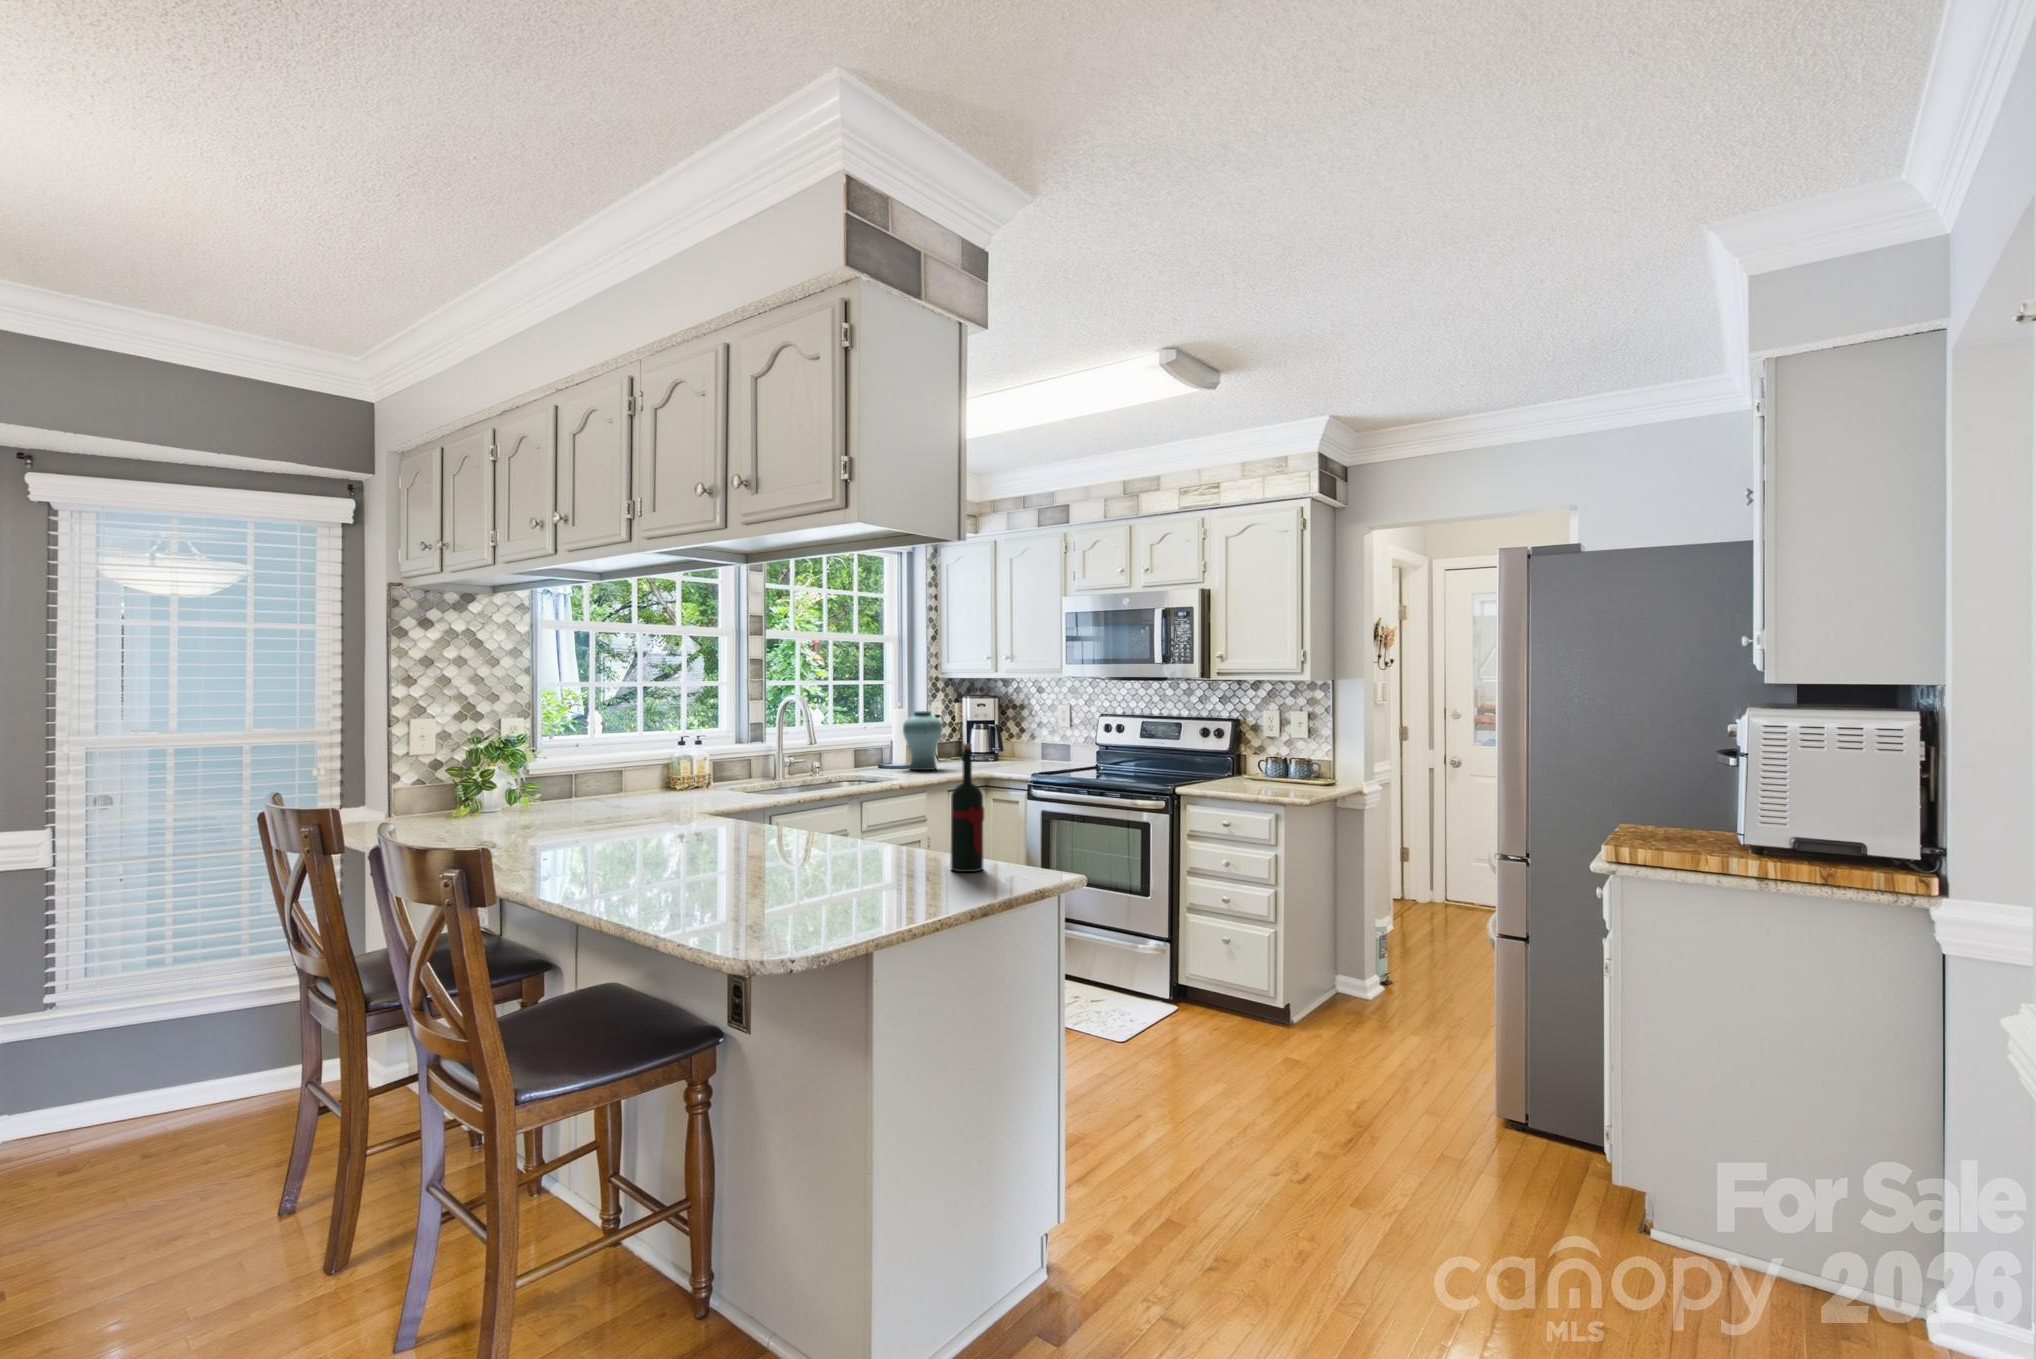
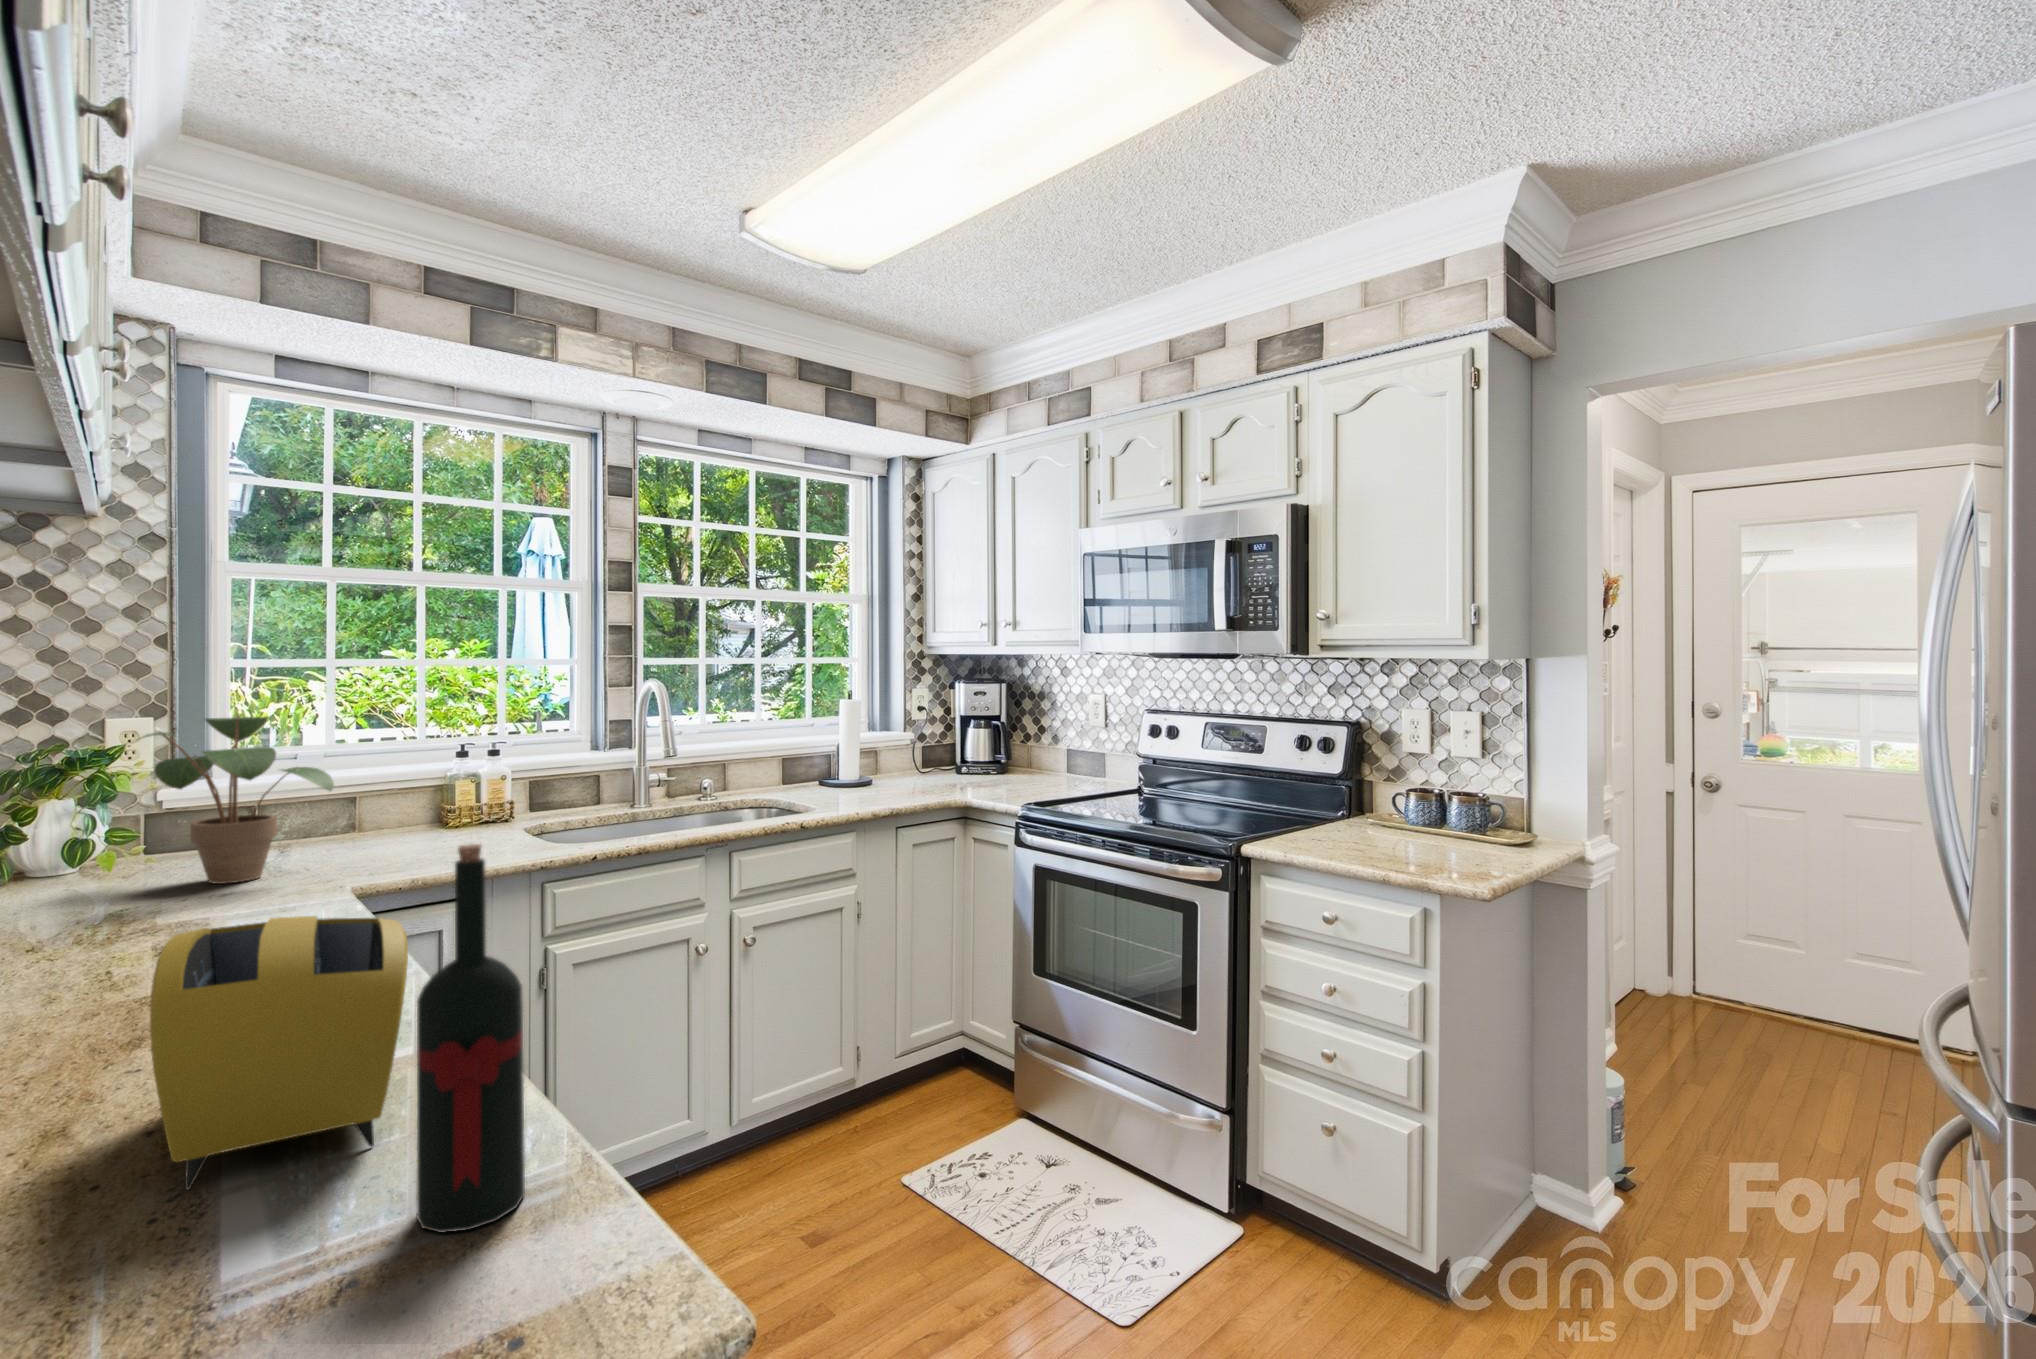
vase: present [903,711,942,770] -> none [850,703,909,792]
potted plant: none [559,714,663,812] -> present [140,715,334,884]
toaster: none [802,783,913,870] -> present [150,916,408,1190]

